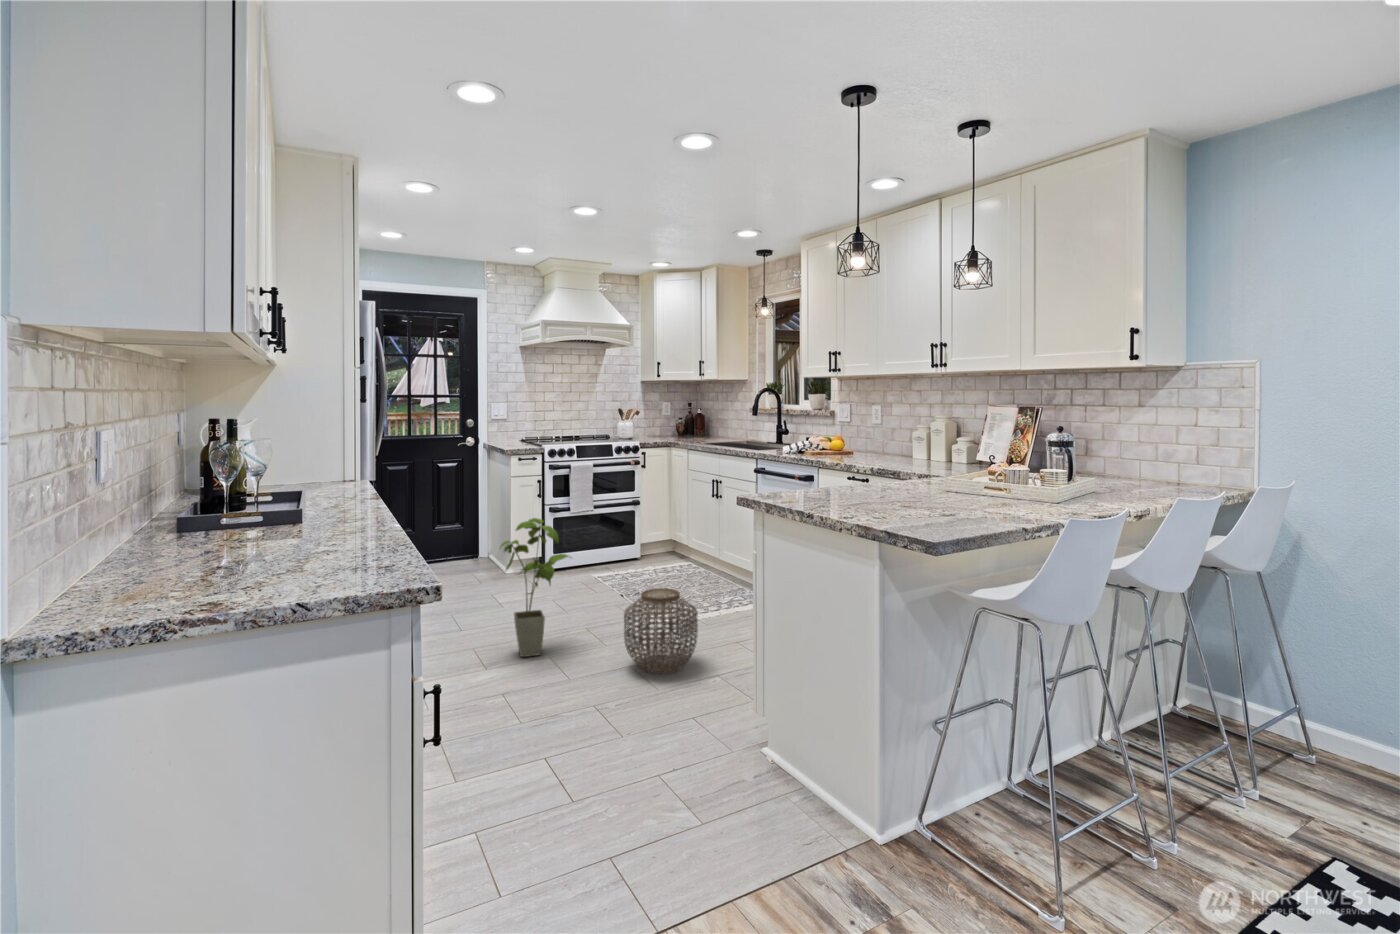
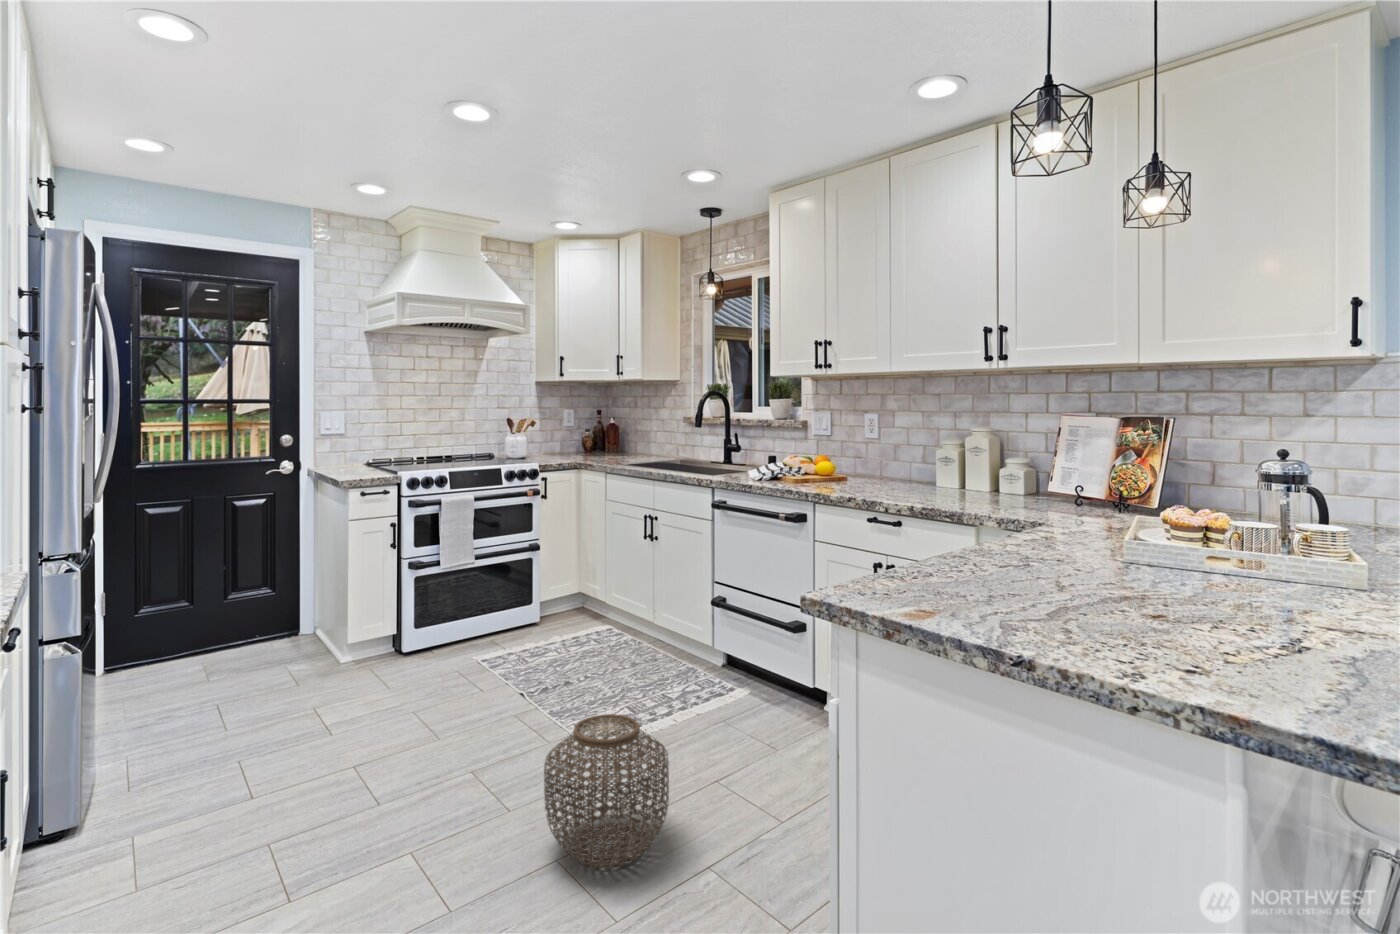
house plant: present [500,518,569,657] -> none [318,604,451,846]

